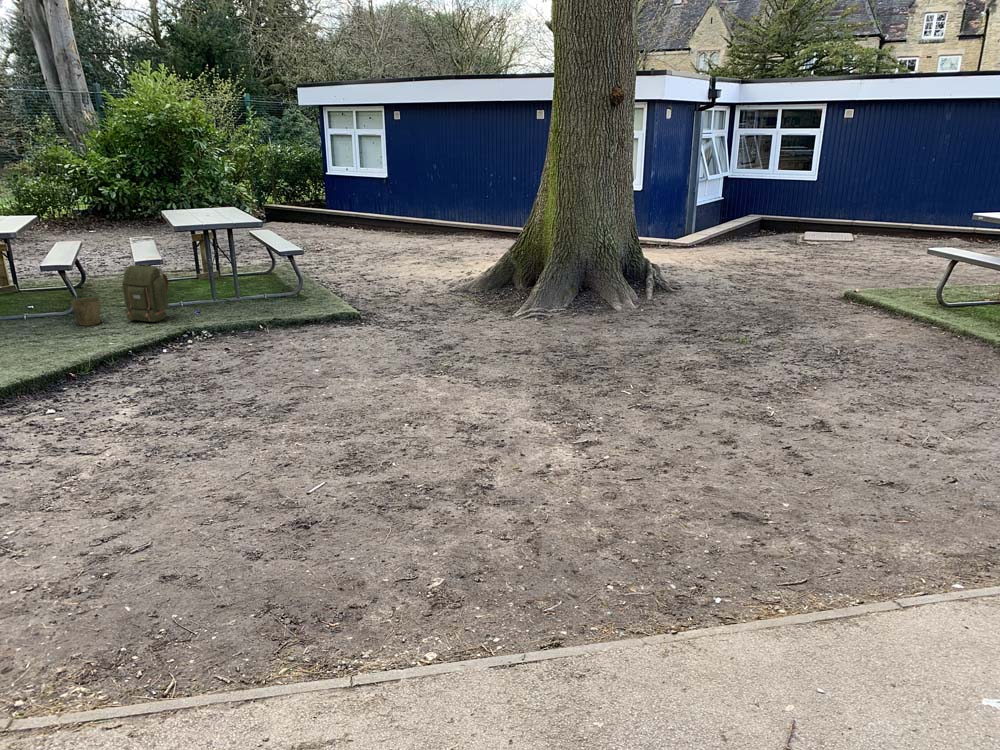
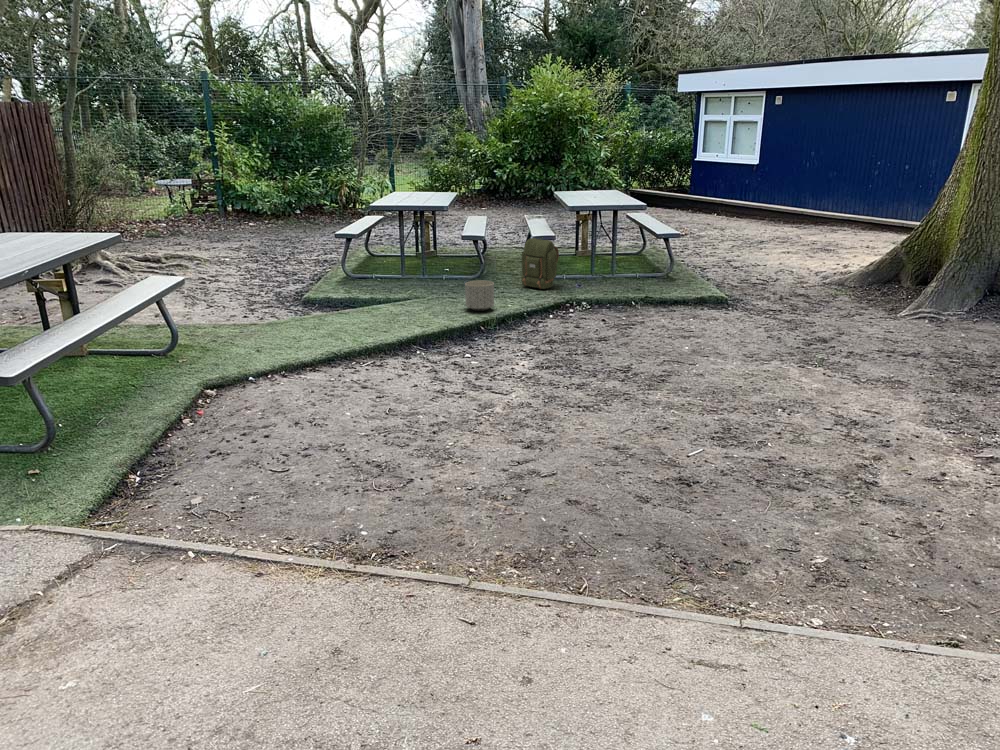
bucket: present [71,297,101,326] -> none [481,251,504,287]
planter: none [45,319,88,356] -> present [465,281,494,311]

